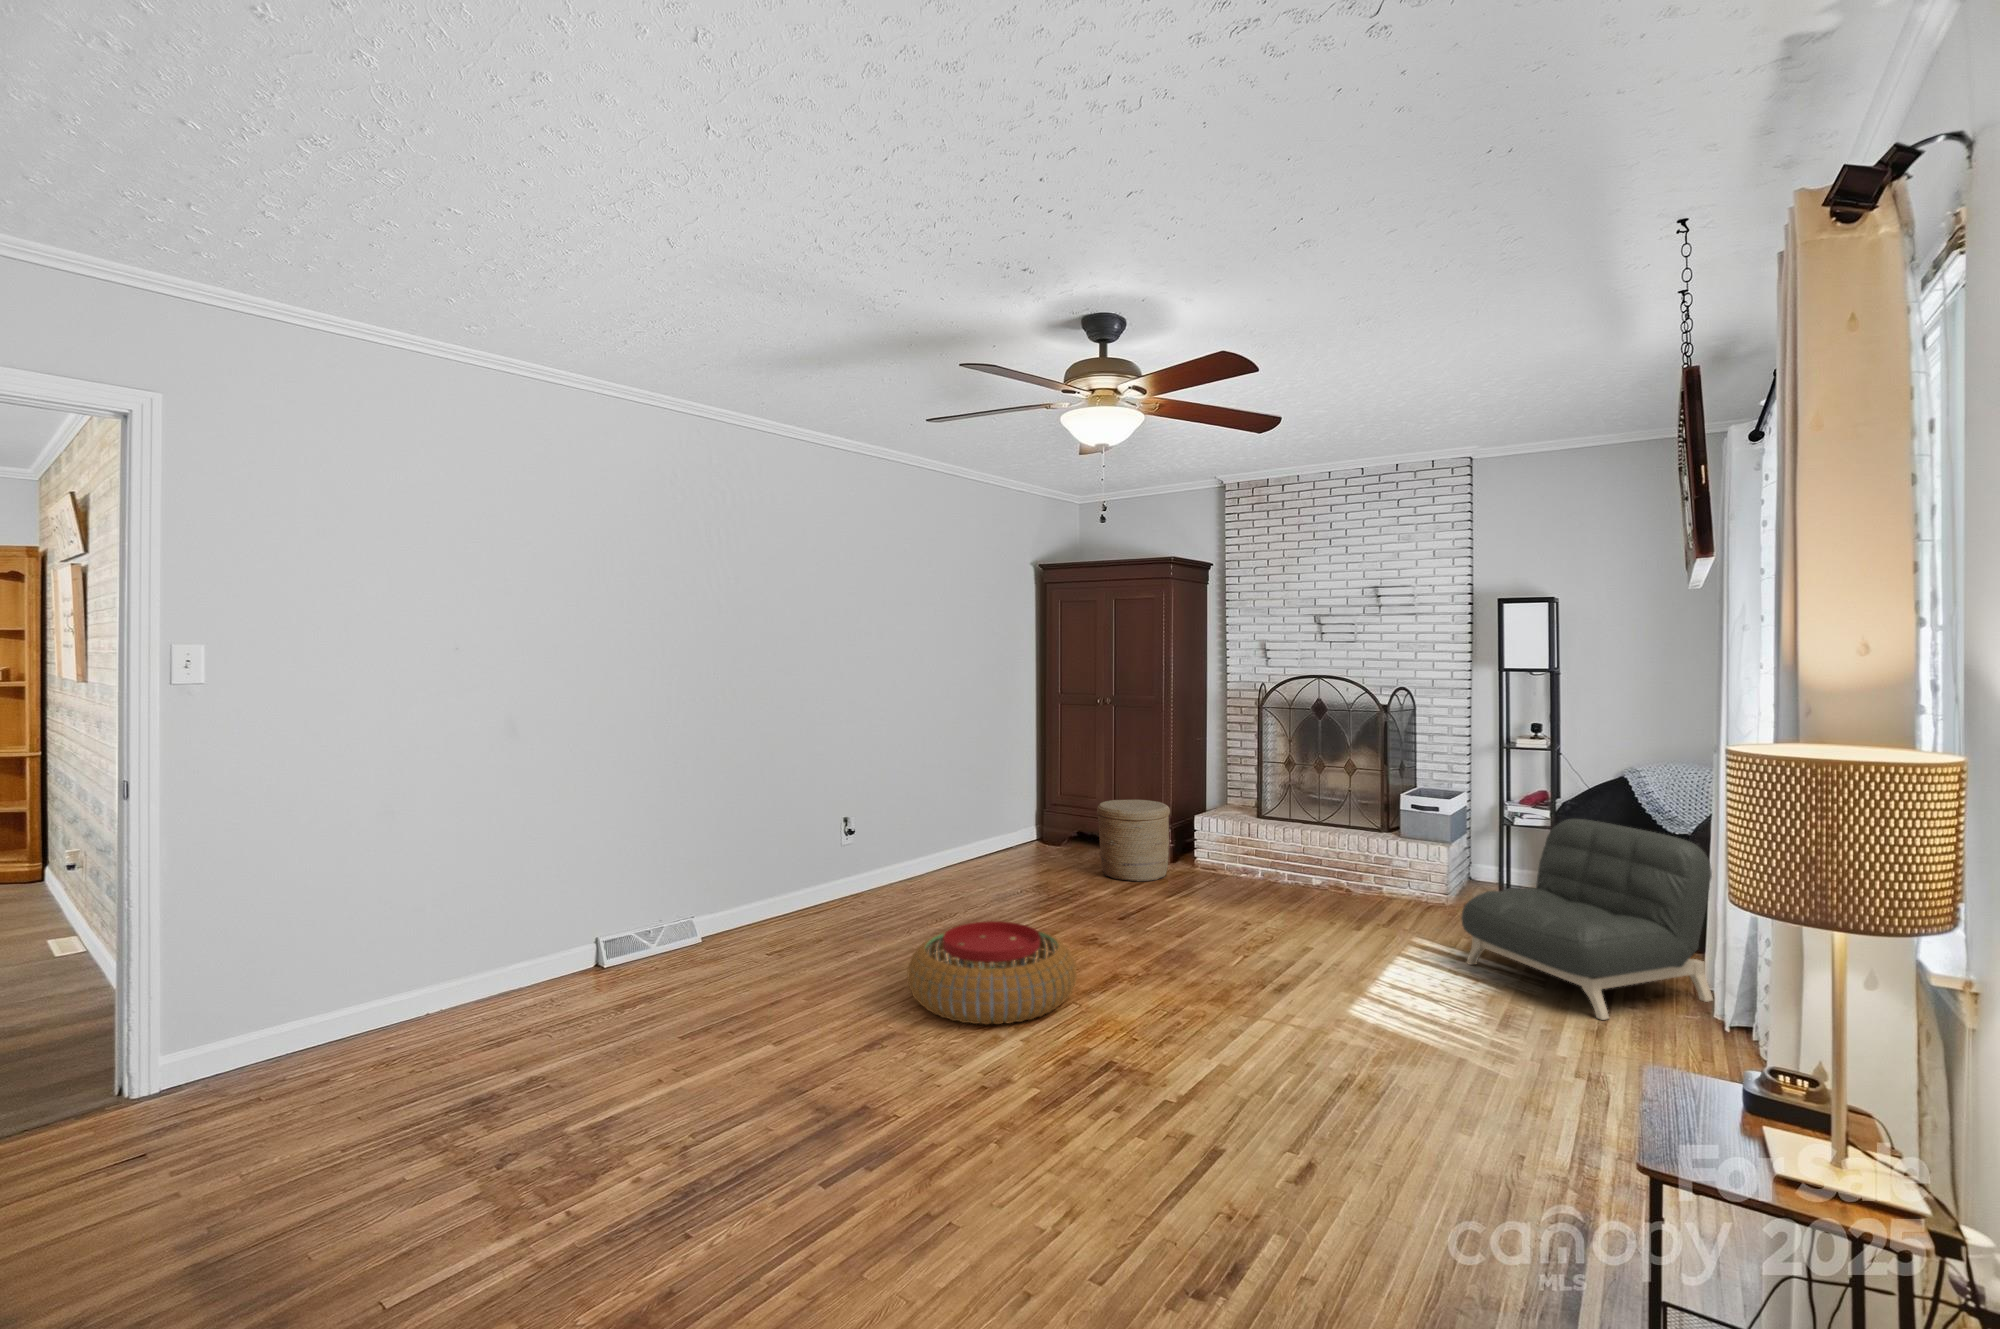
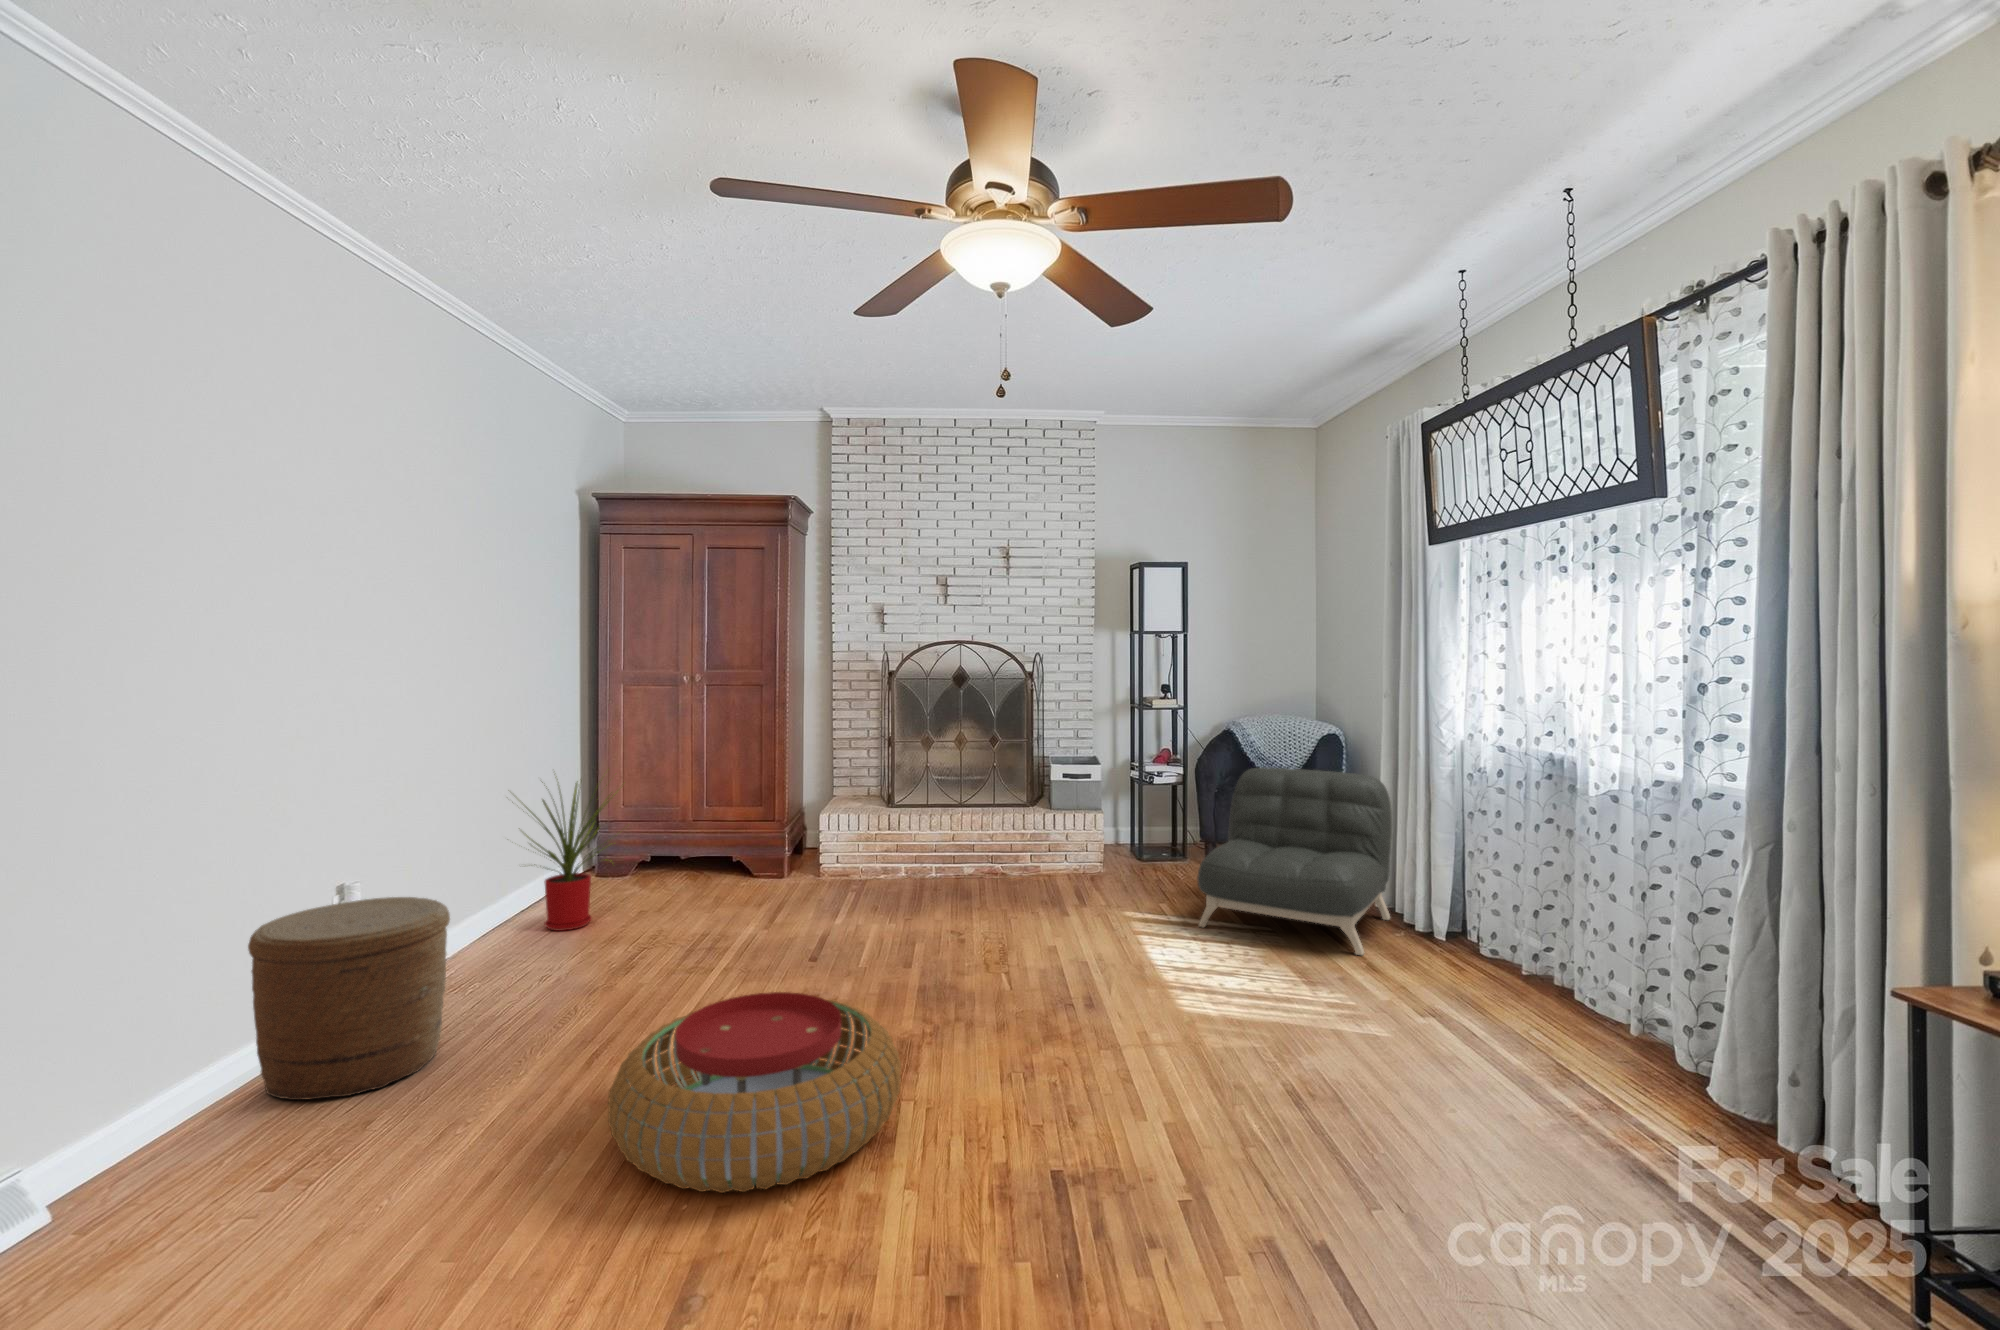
house plant: none [961,766,1039,876] -> present [525,779,613,931]
woven basket: present [1097,800,1170,881] -> present [248,897,450,1100]

